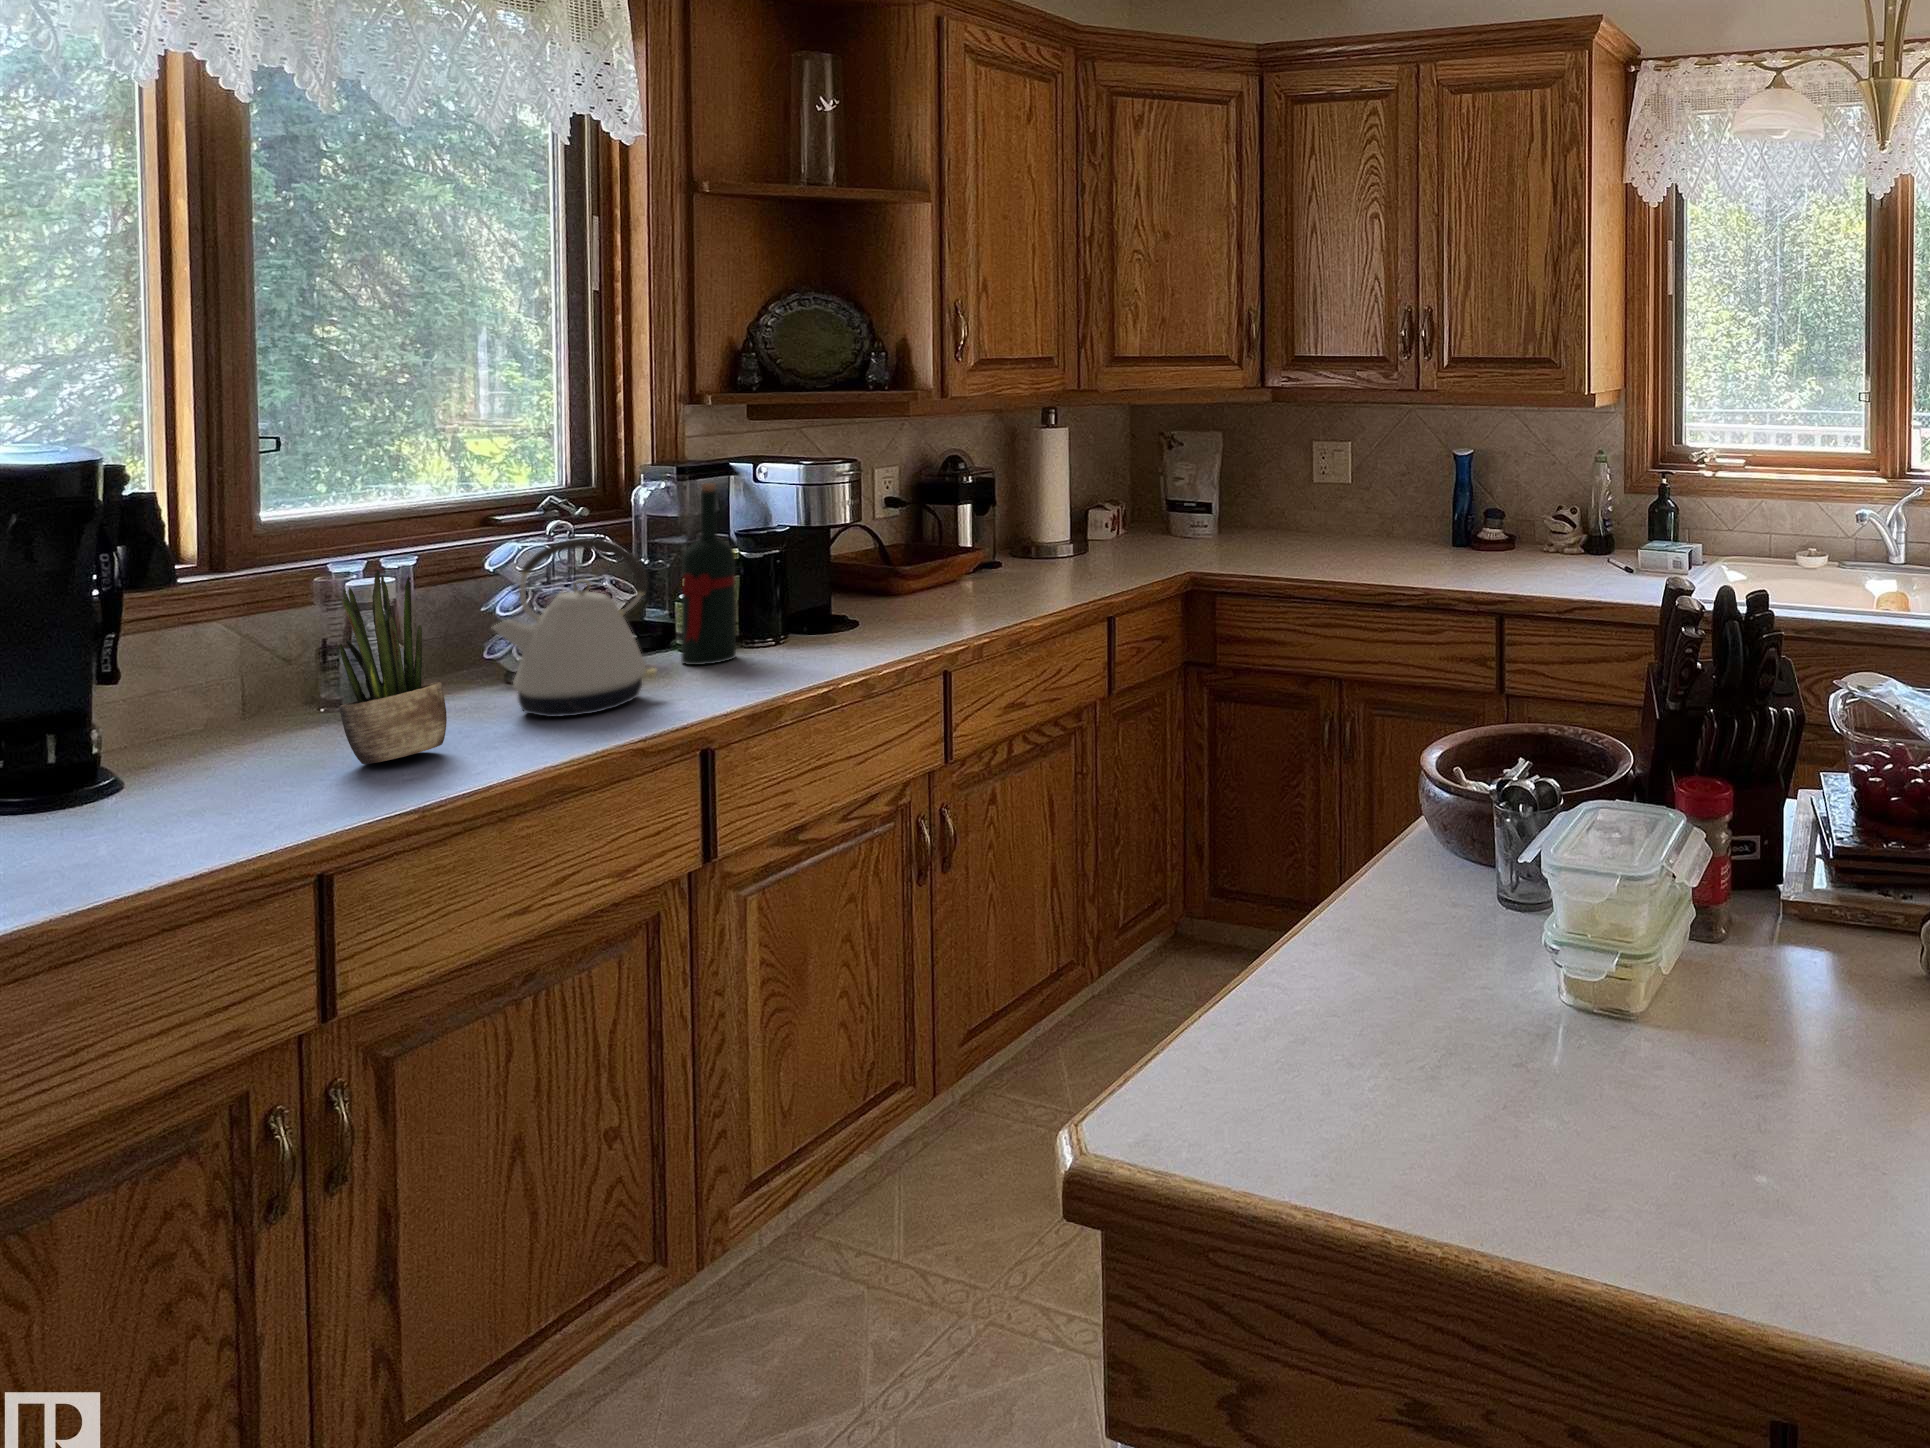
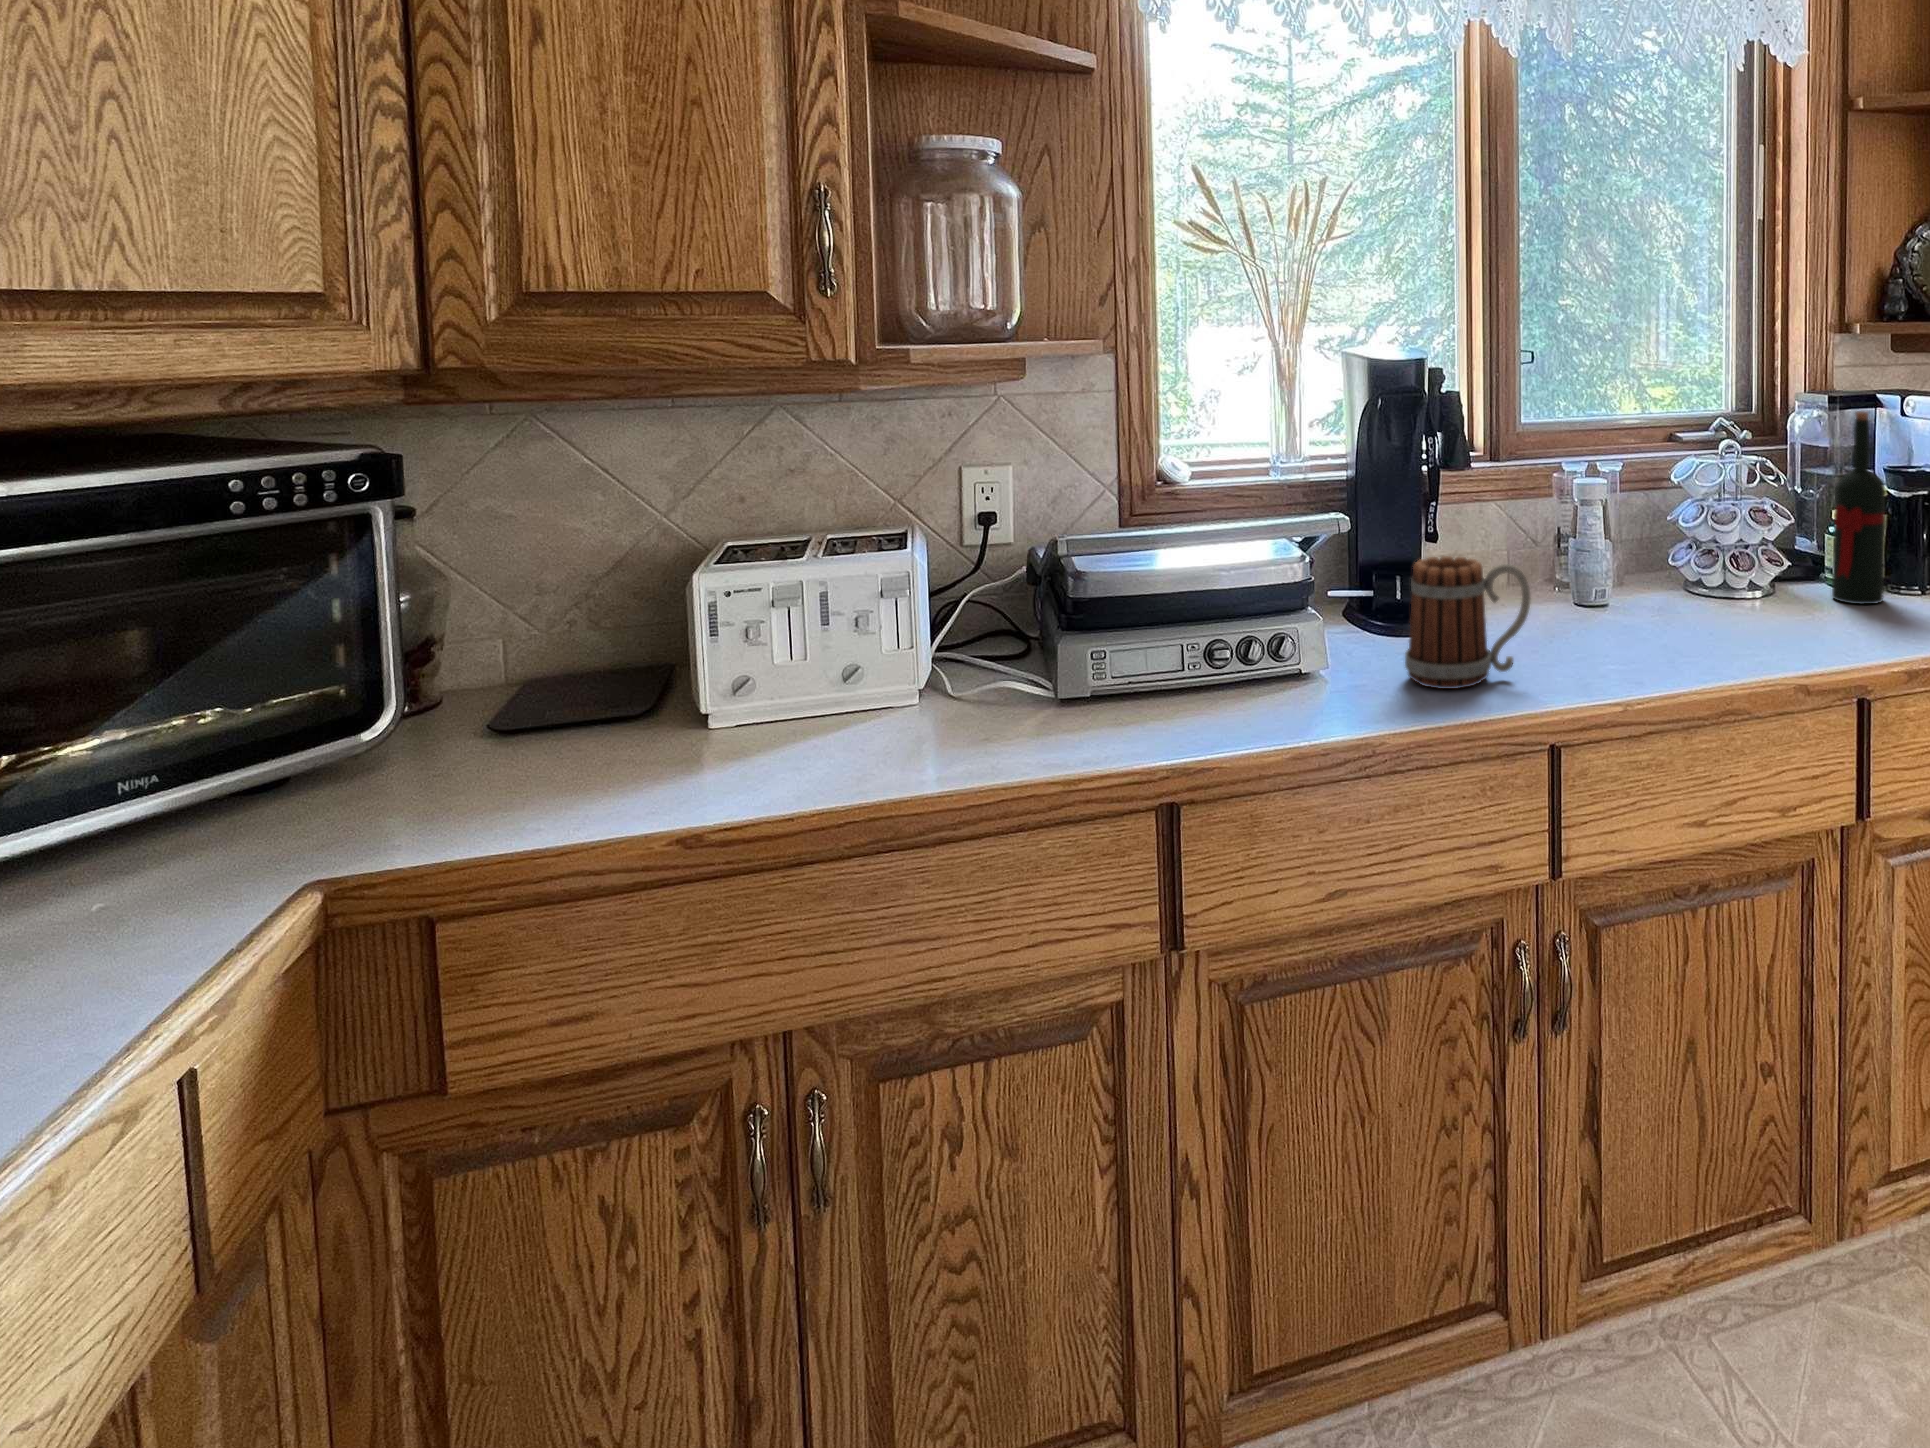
kettle: present [491,538,657,717] -> none [1677,457,1815,636]
potted plant: present [339,570,447,764] -> none [1568,468,1643,647]
mug: none [76,690,285,854] -> present [1405,556,1530,689]

